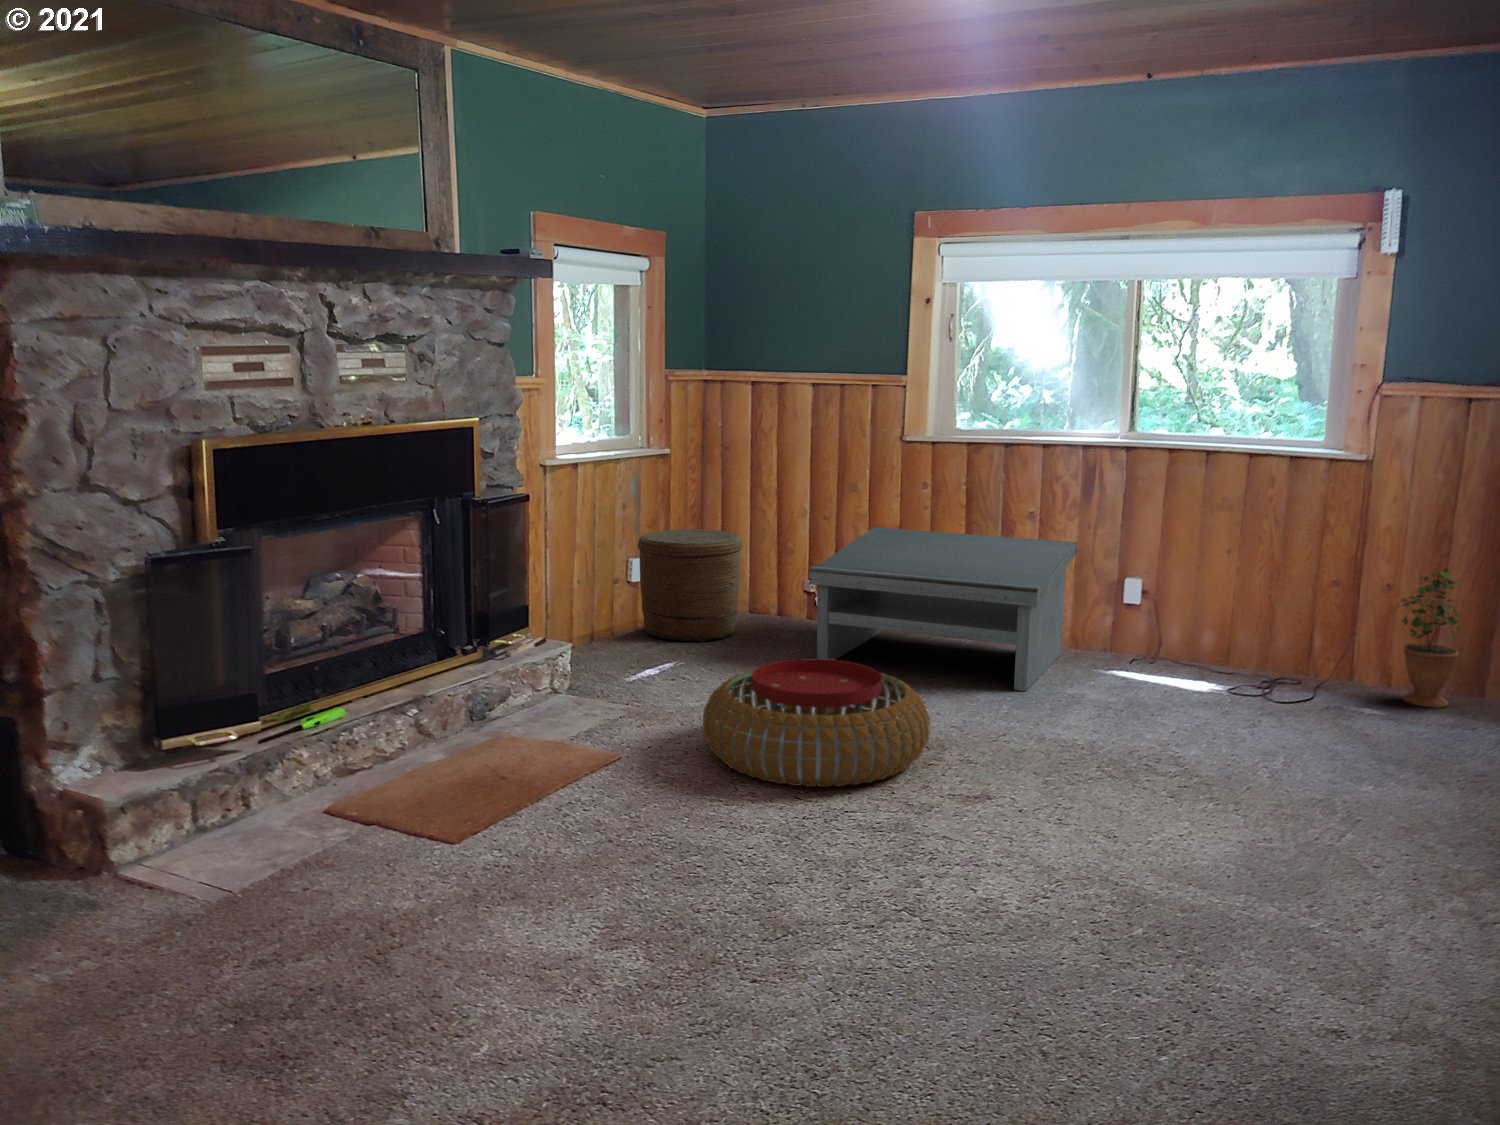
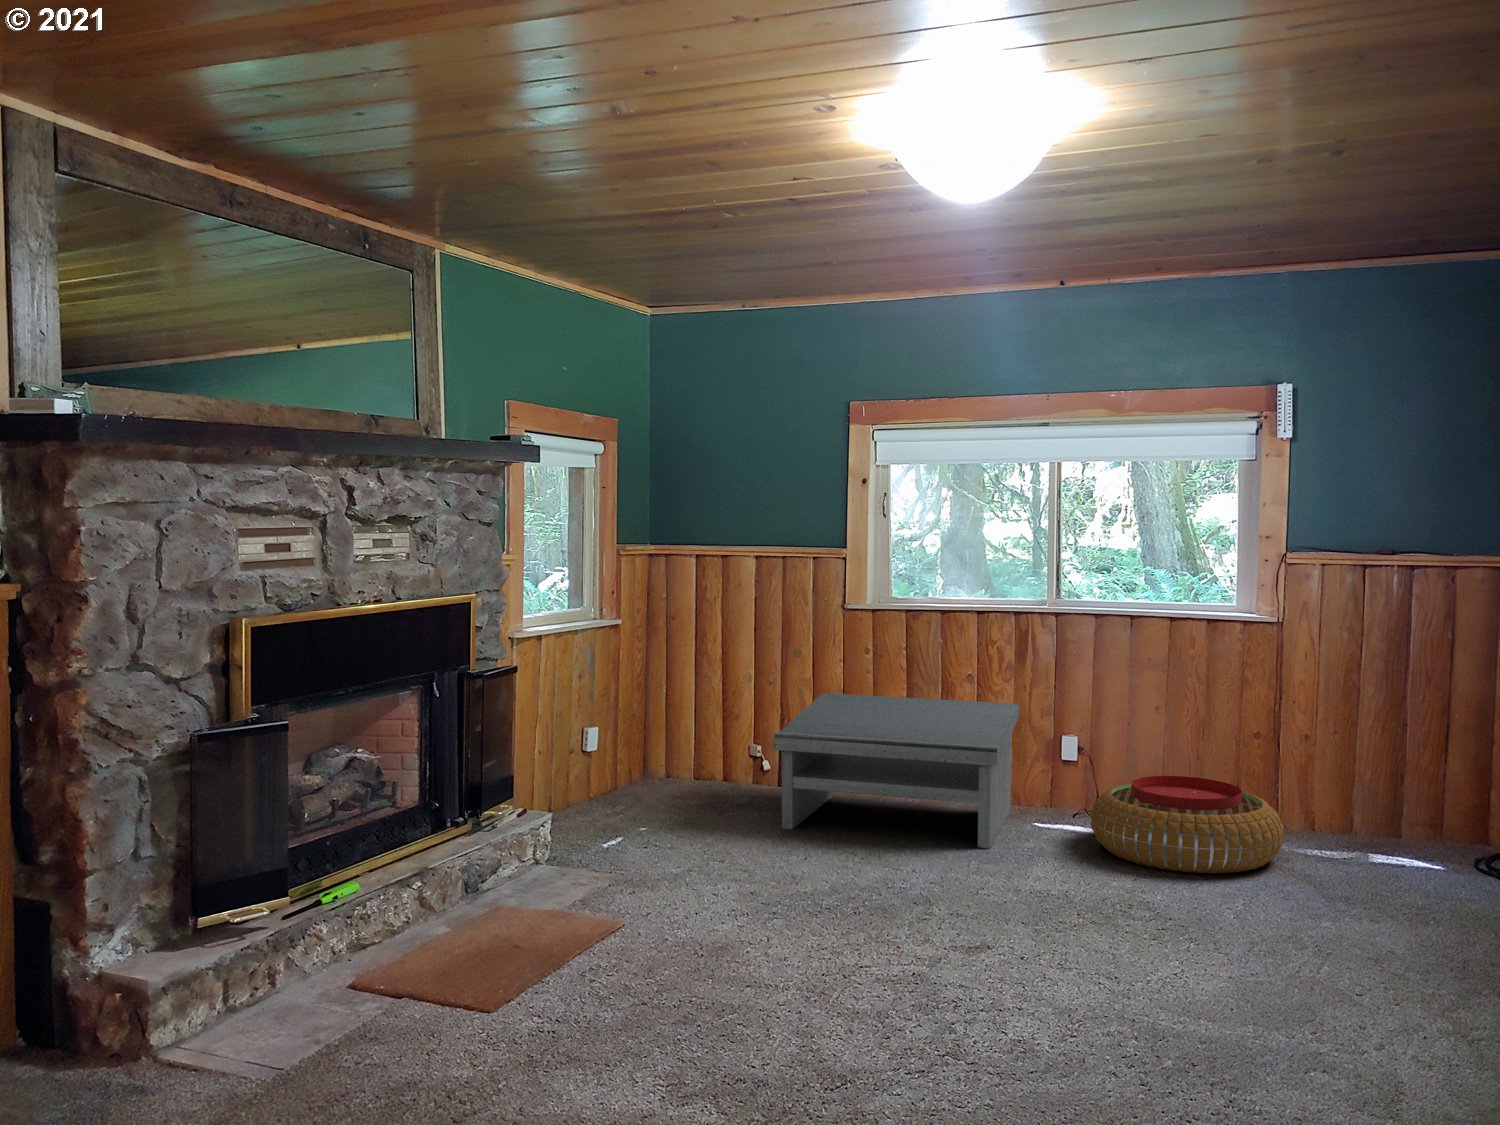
woven basket: present [638,529,743,642] -> none [594,698,698,811]
potted plant: present [1398,569,1462,708] -> none [1316,718,1377,851]
pouf: present [703,658,930,787] -> present [1091,776,1284,873]

